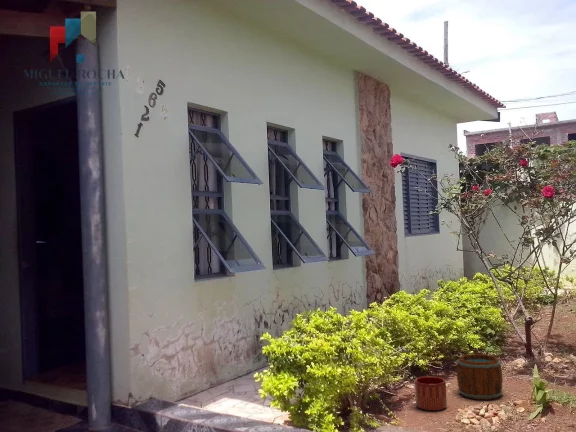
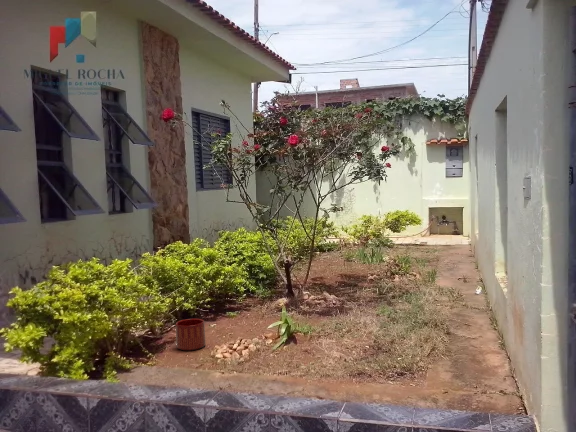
bucket: present [457,354,503,400] -> none [218,295,259,336]

